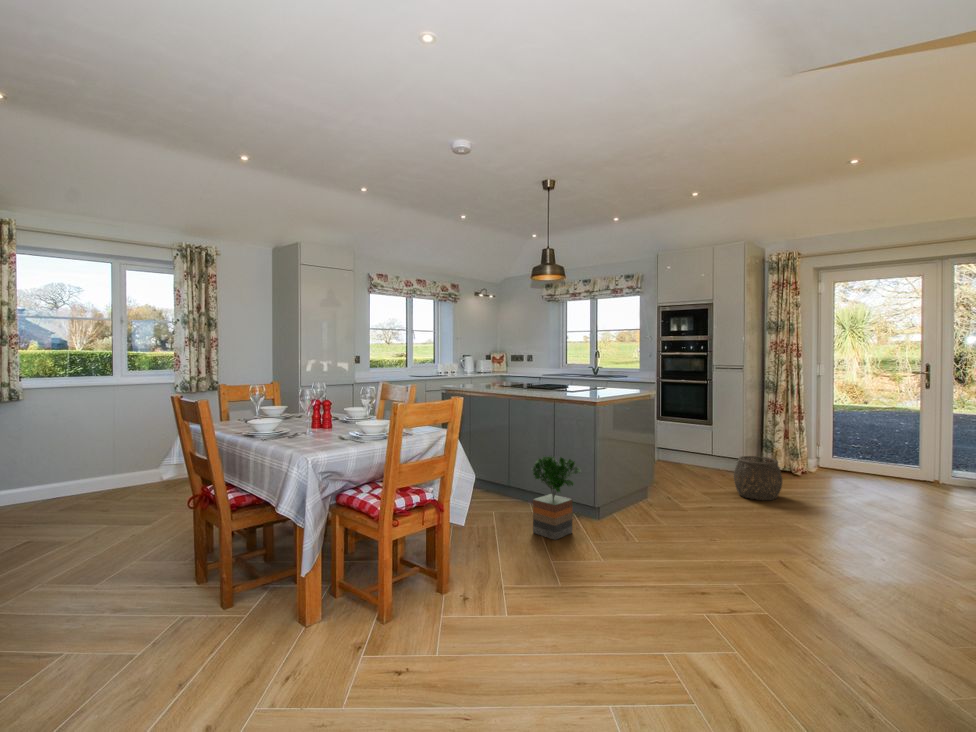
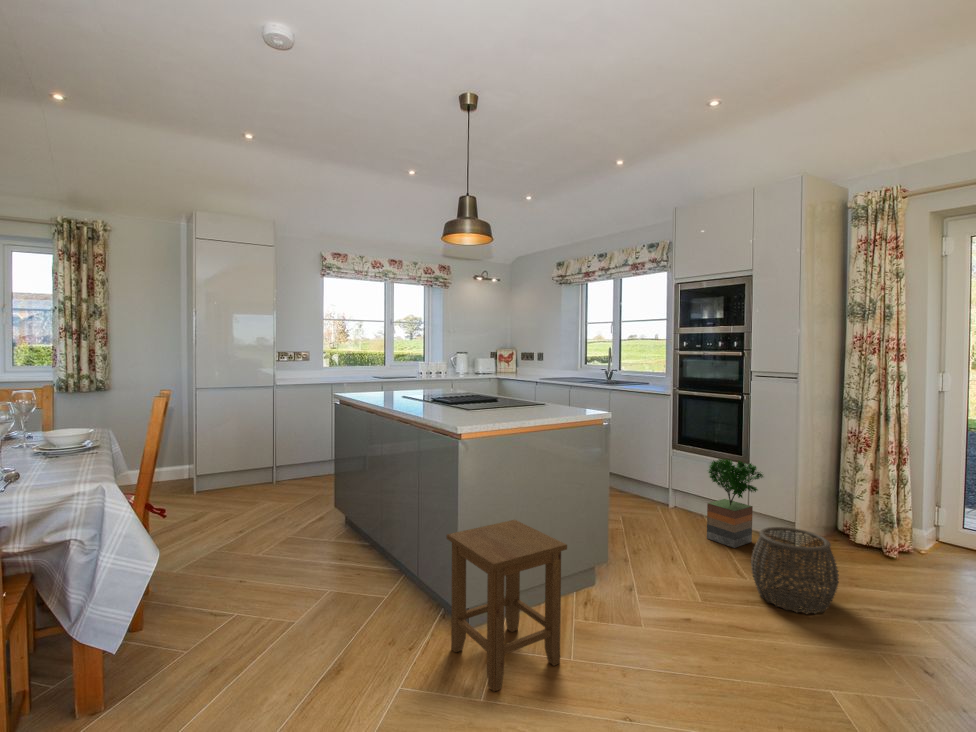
stool: none [596,454,665,540] -> present [447,520,567,692]
potted tree: present [533,456,580,540] -> present [707,458,763,548]

